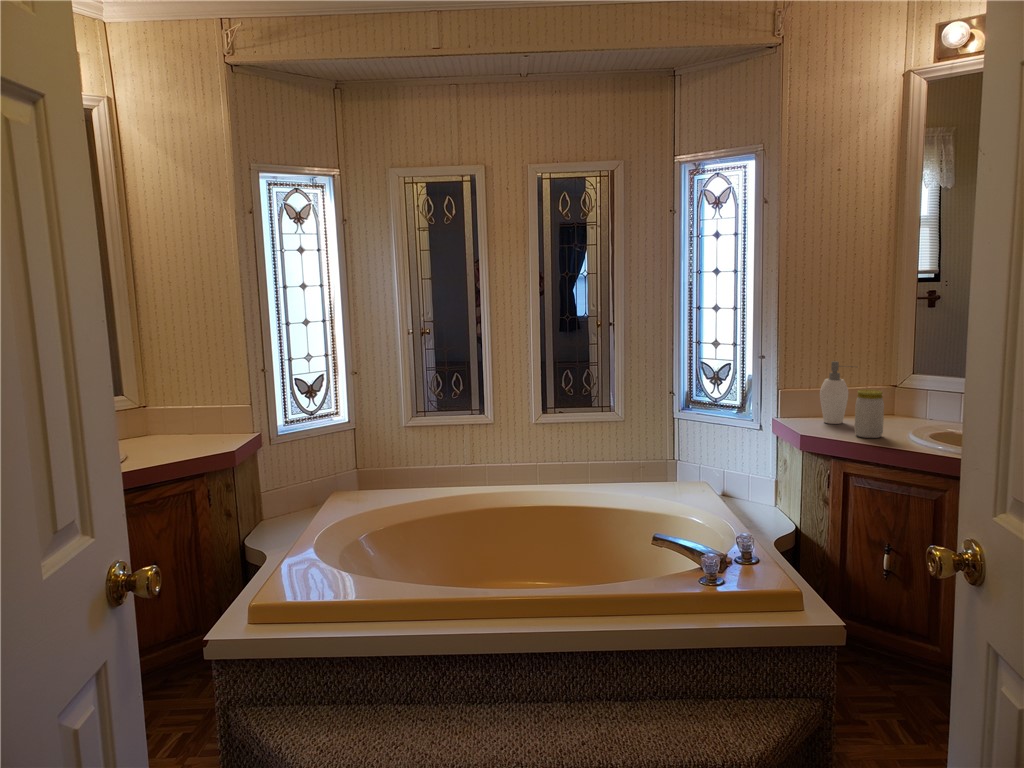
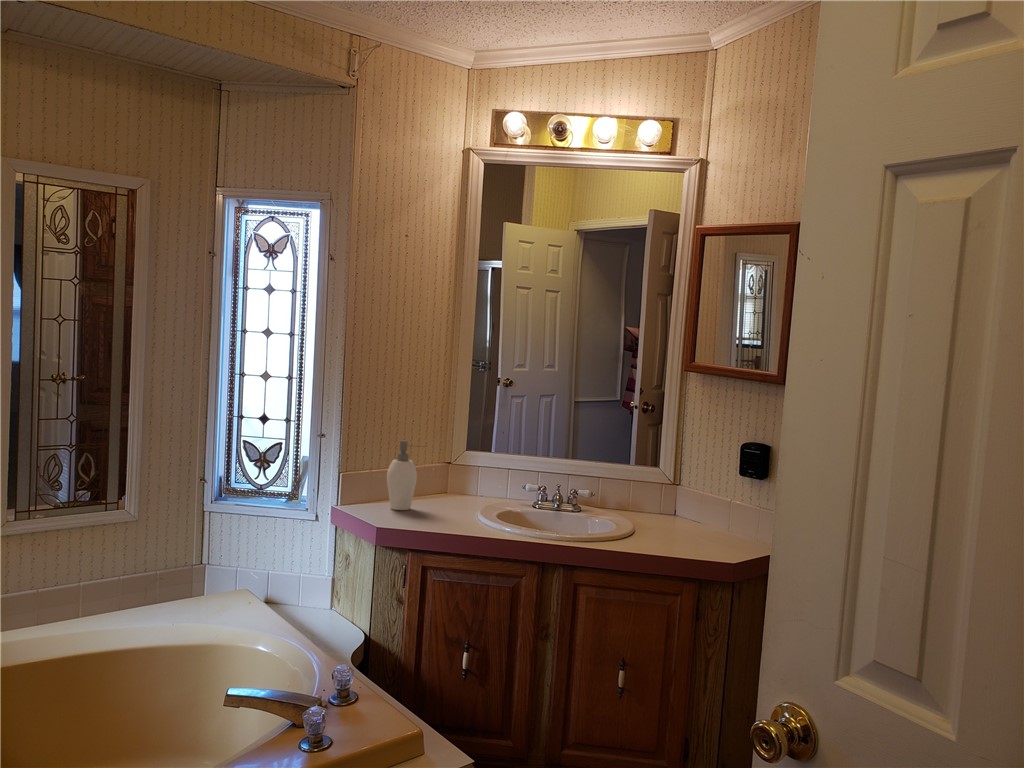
jar: present [854,390,884,438] -> none [431,472,462,525]

